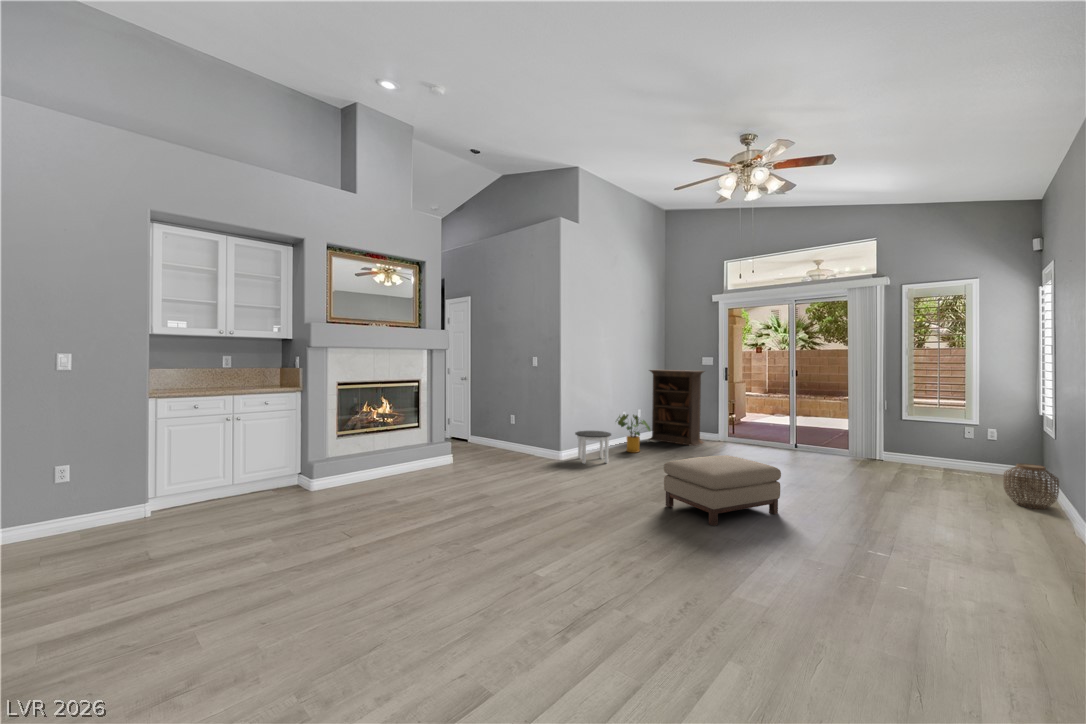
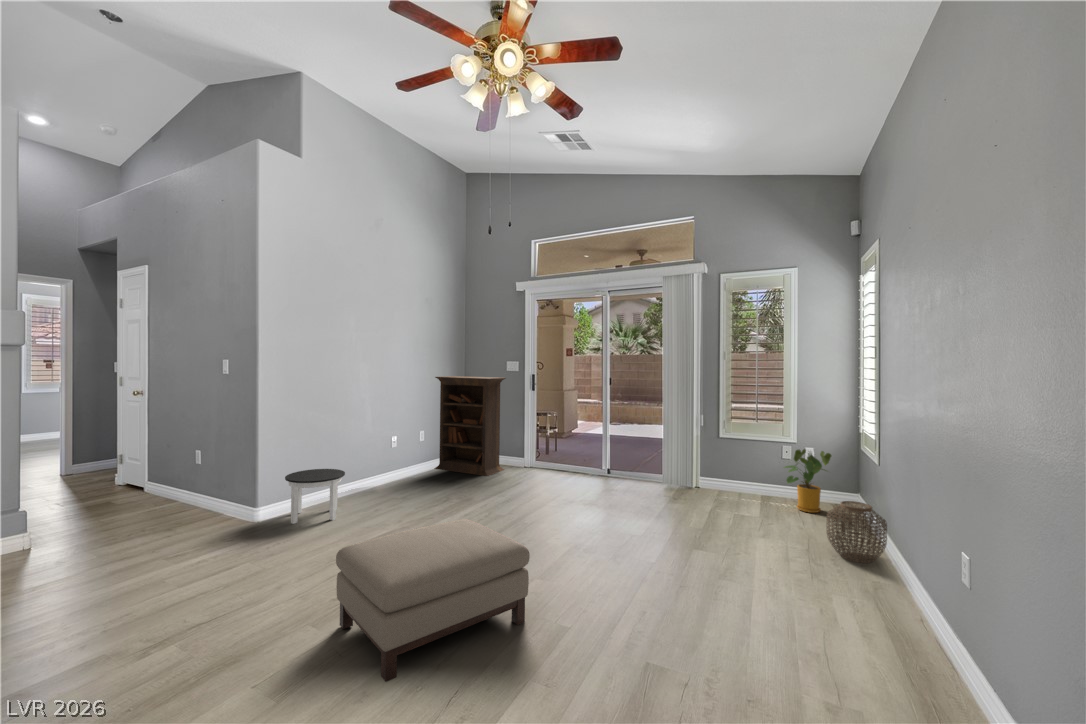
house plant: present [617,414,650,453] -> present [784,449,831,513]

